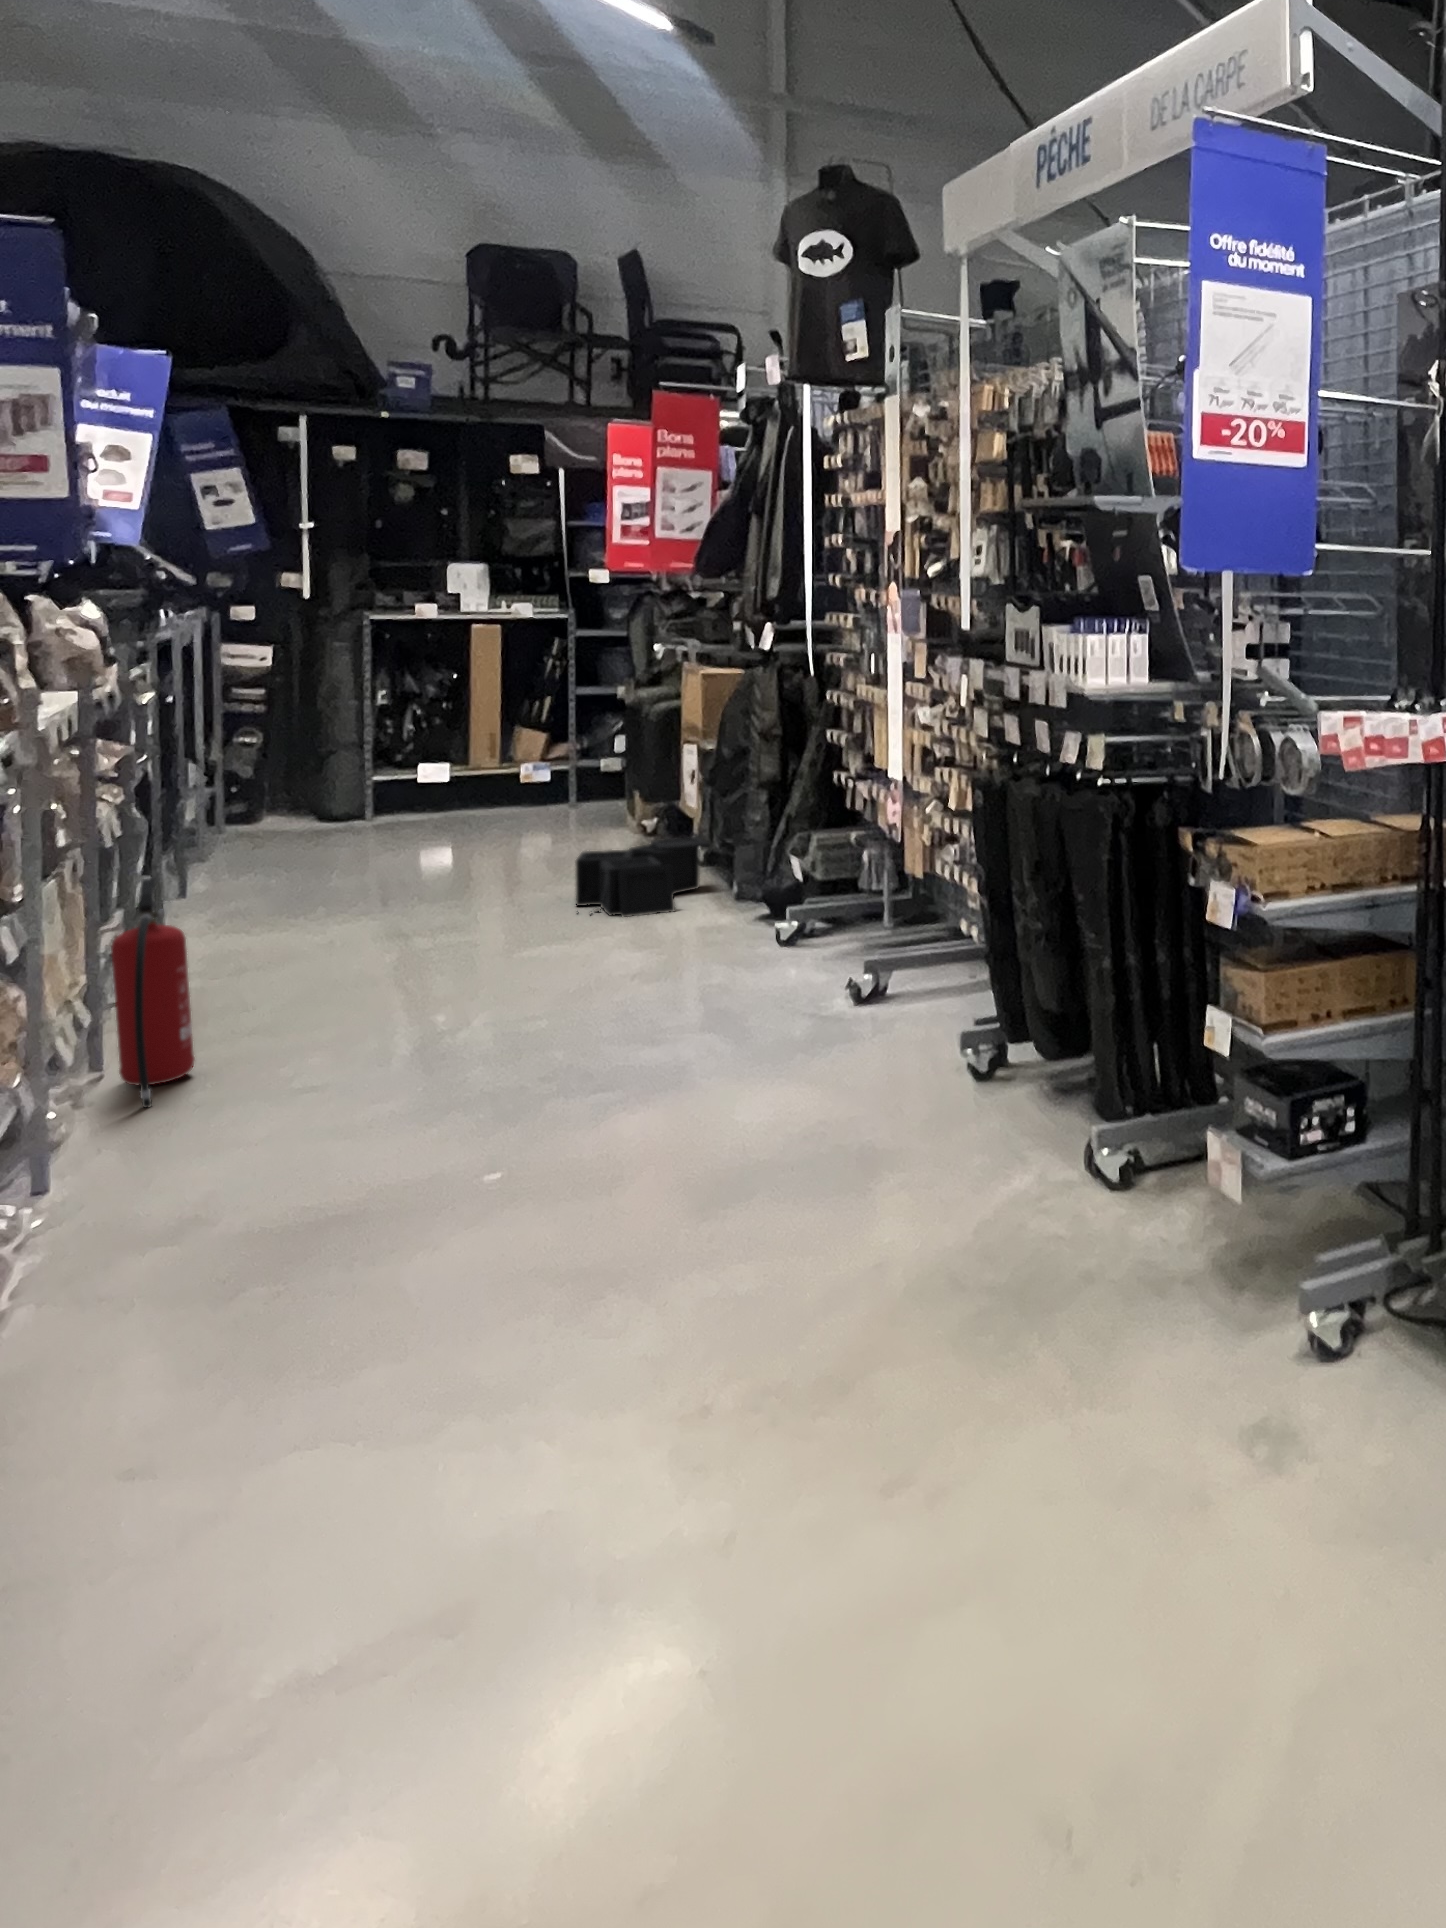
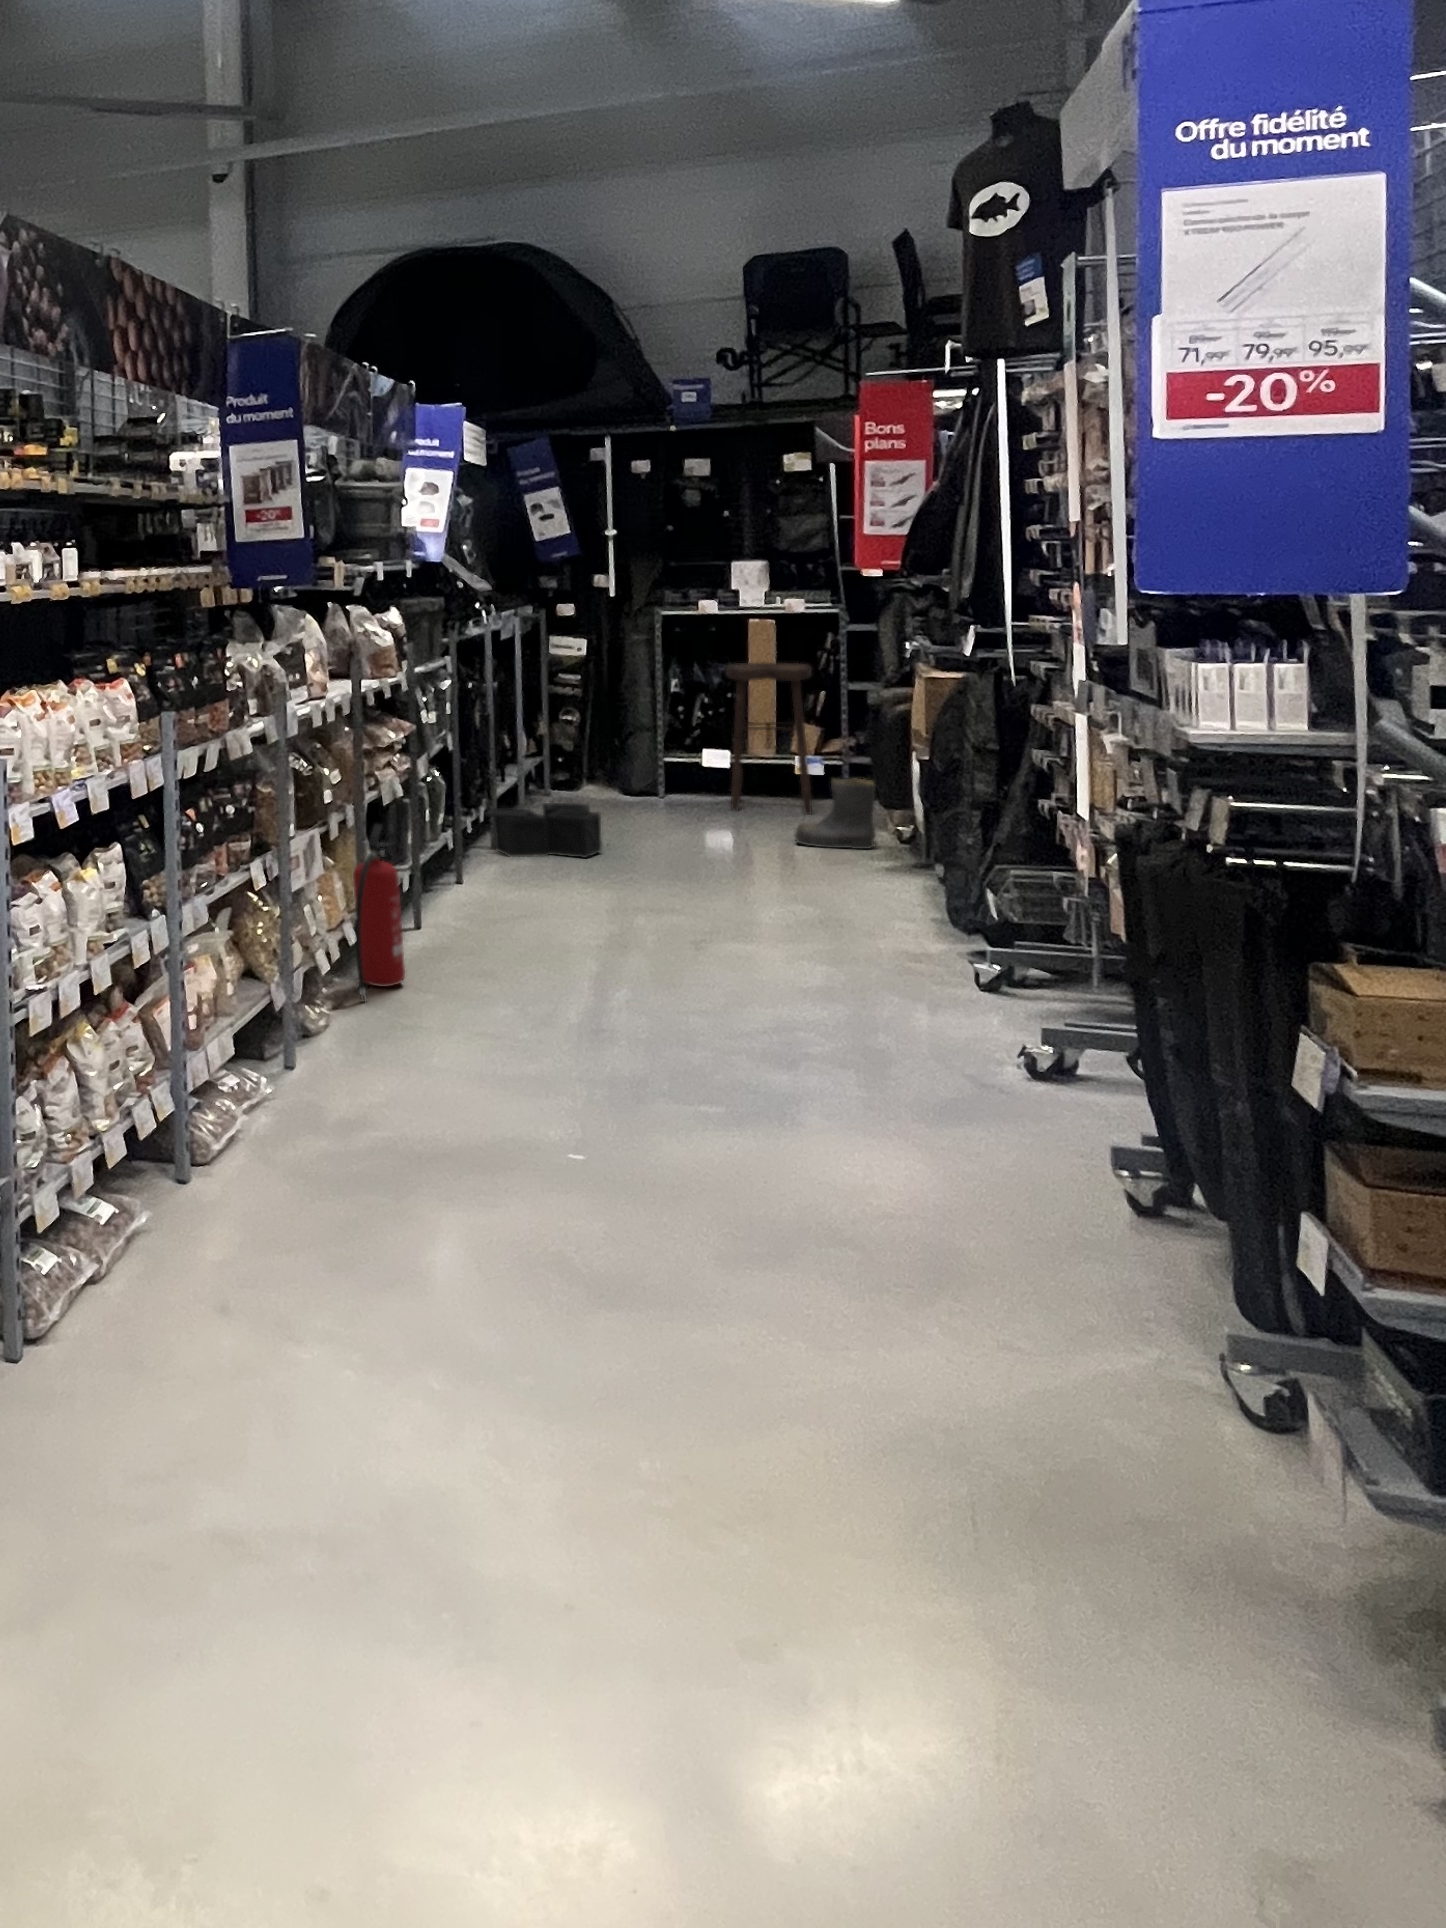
stool: none [447,668,544,825] -> present [726,663,812,815]
boots: none [544,776,630,847] -> present [795,779,876,849]
storage bin: present [576,837,708,917] -> present [485,803,602,858]

